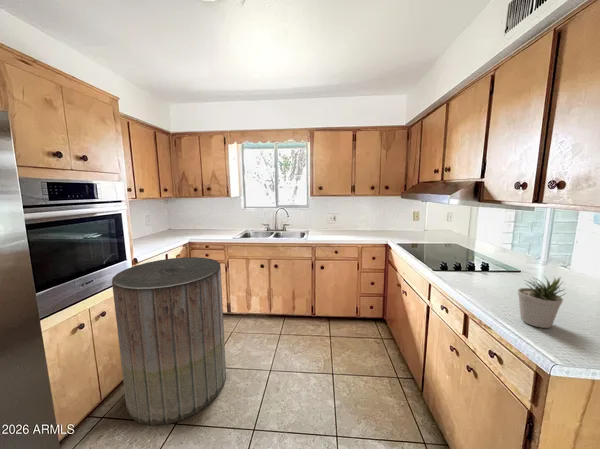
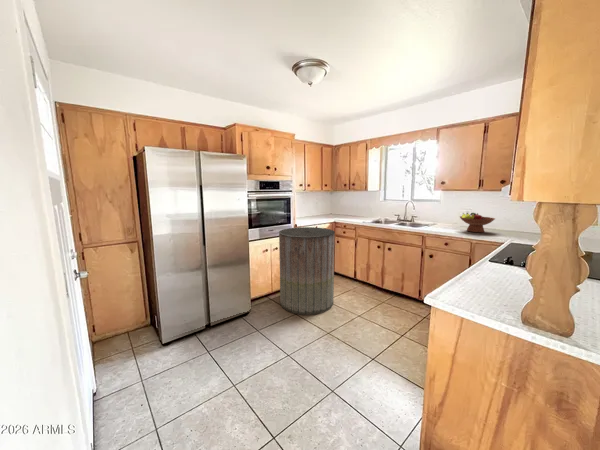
fruit bowl: none [340,217,368,236] -> present [460,213,495,232]
potted plant: present [518,278,564,328] -> none [472,252,509,295]

